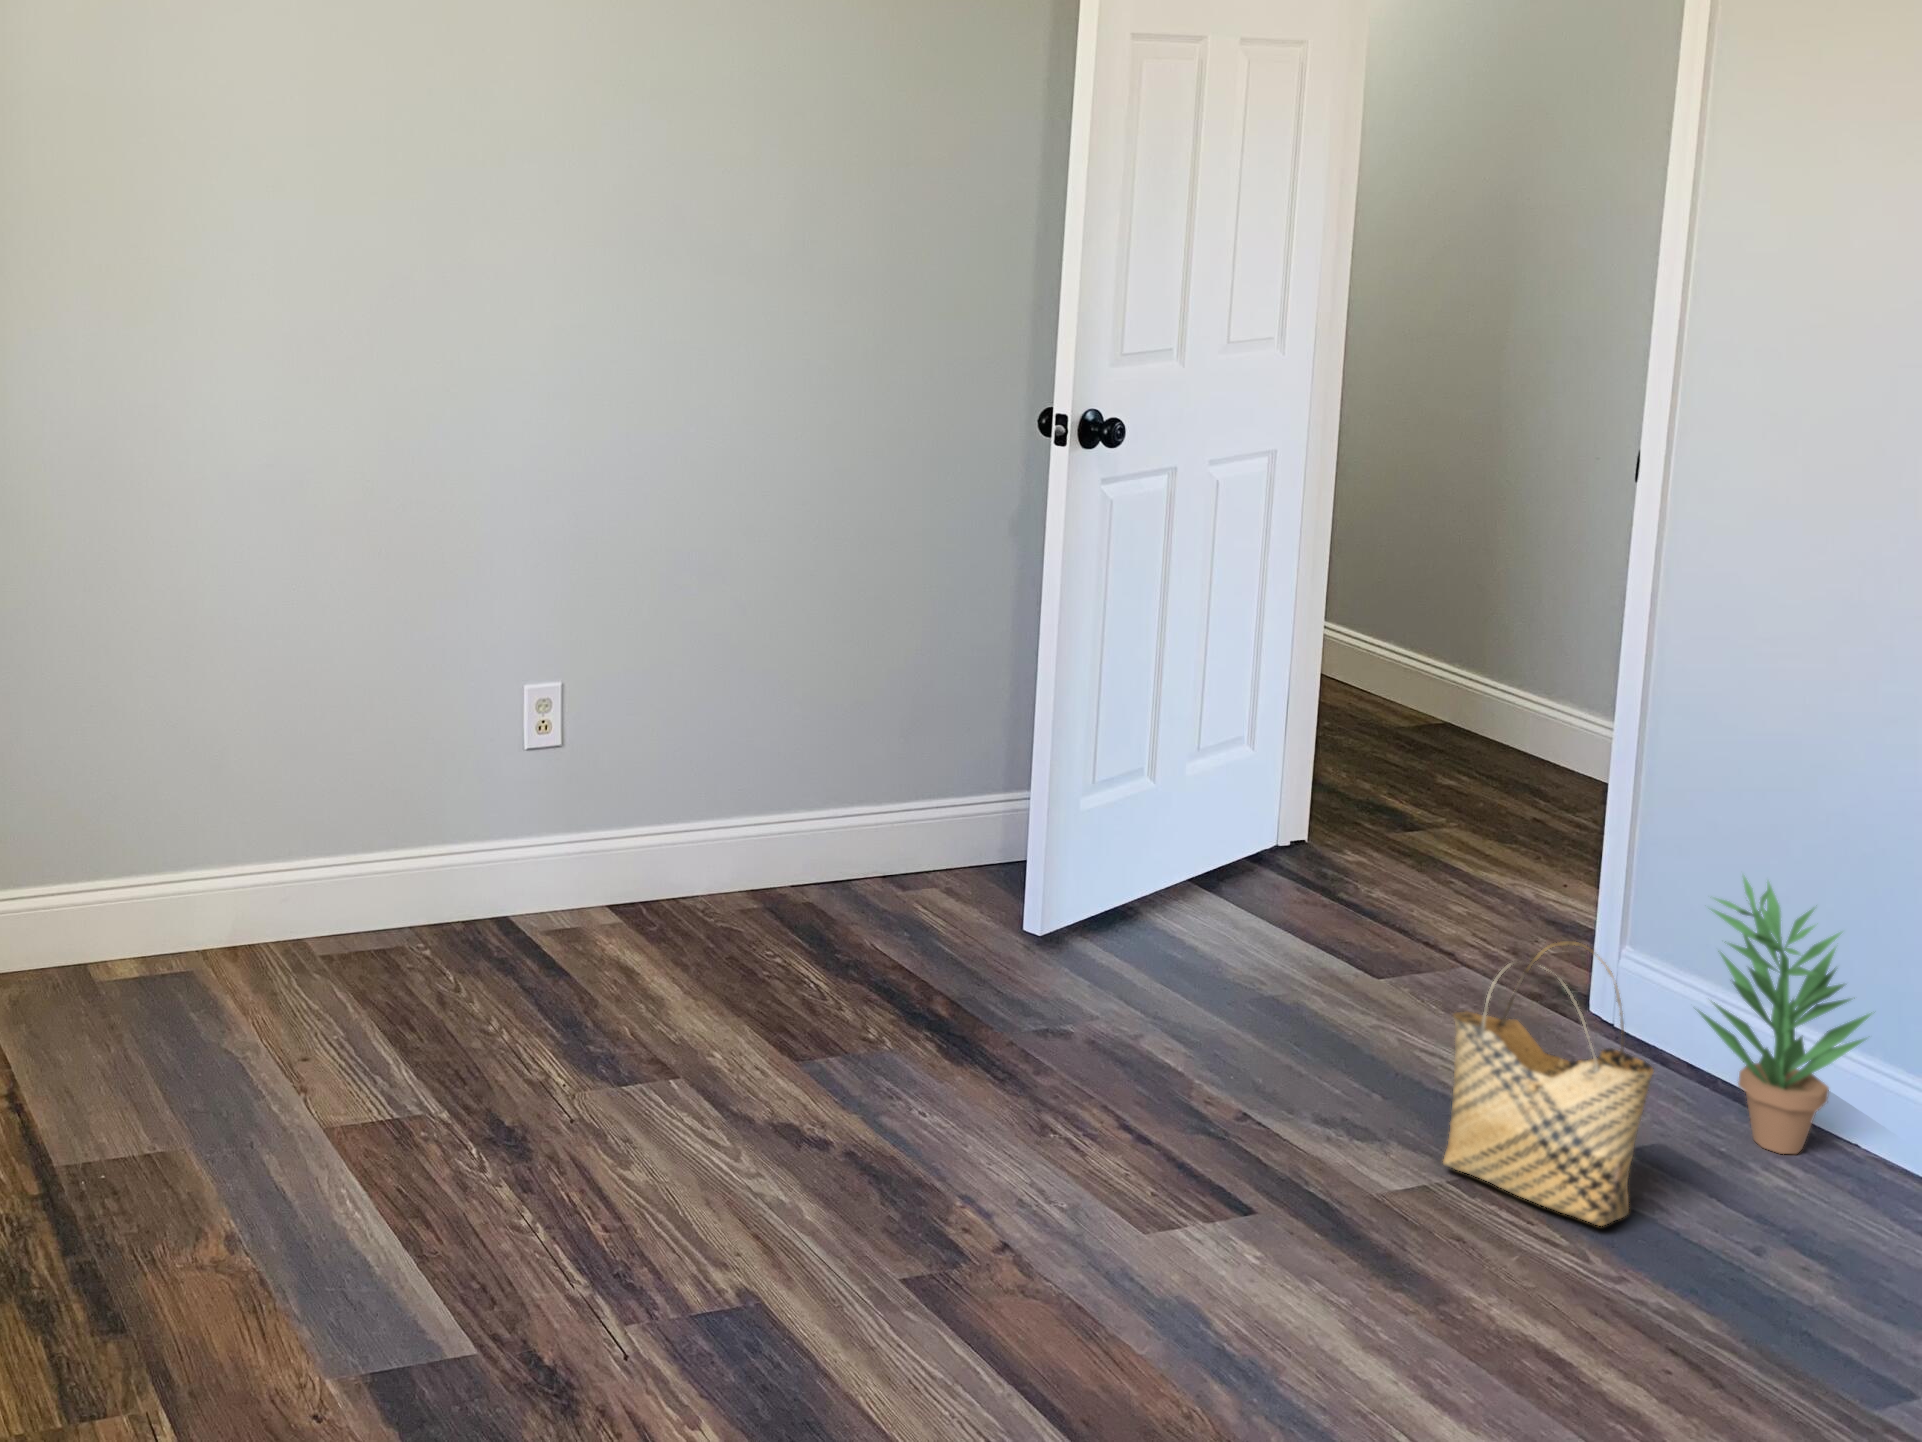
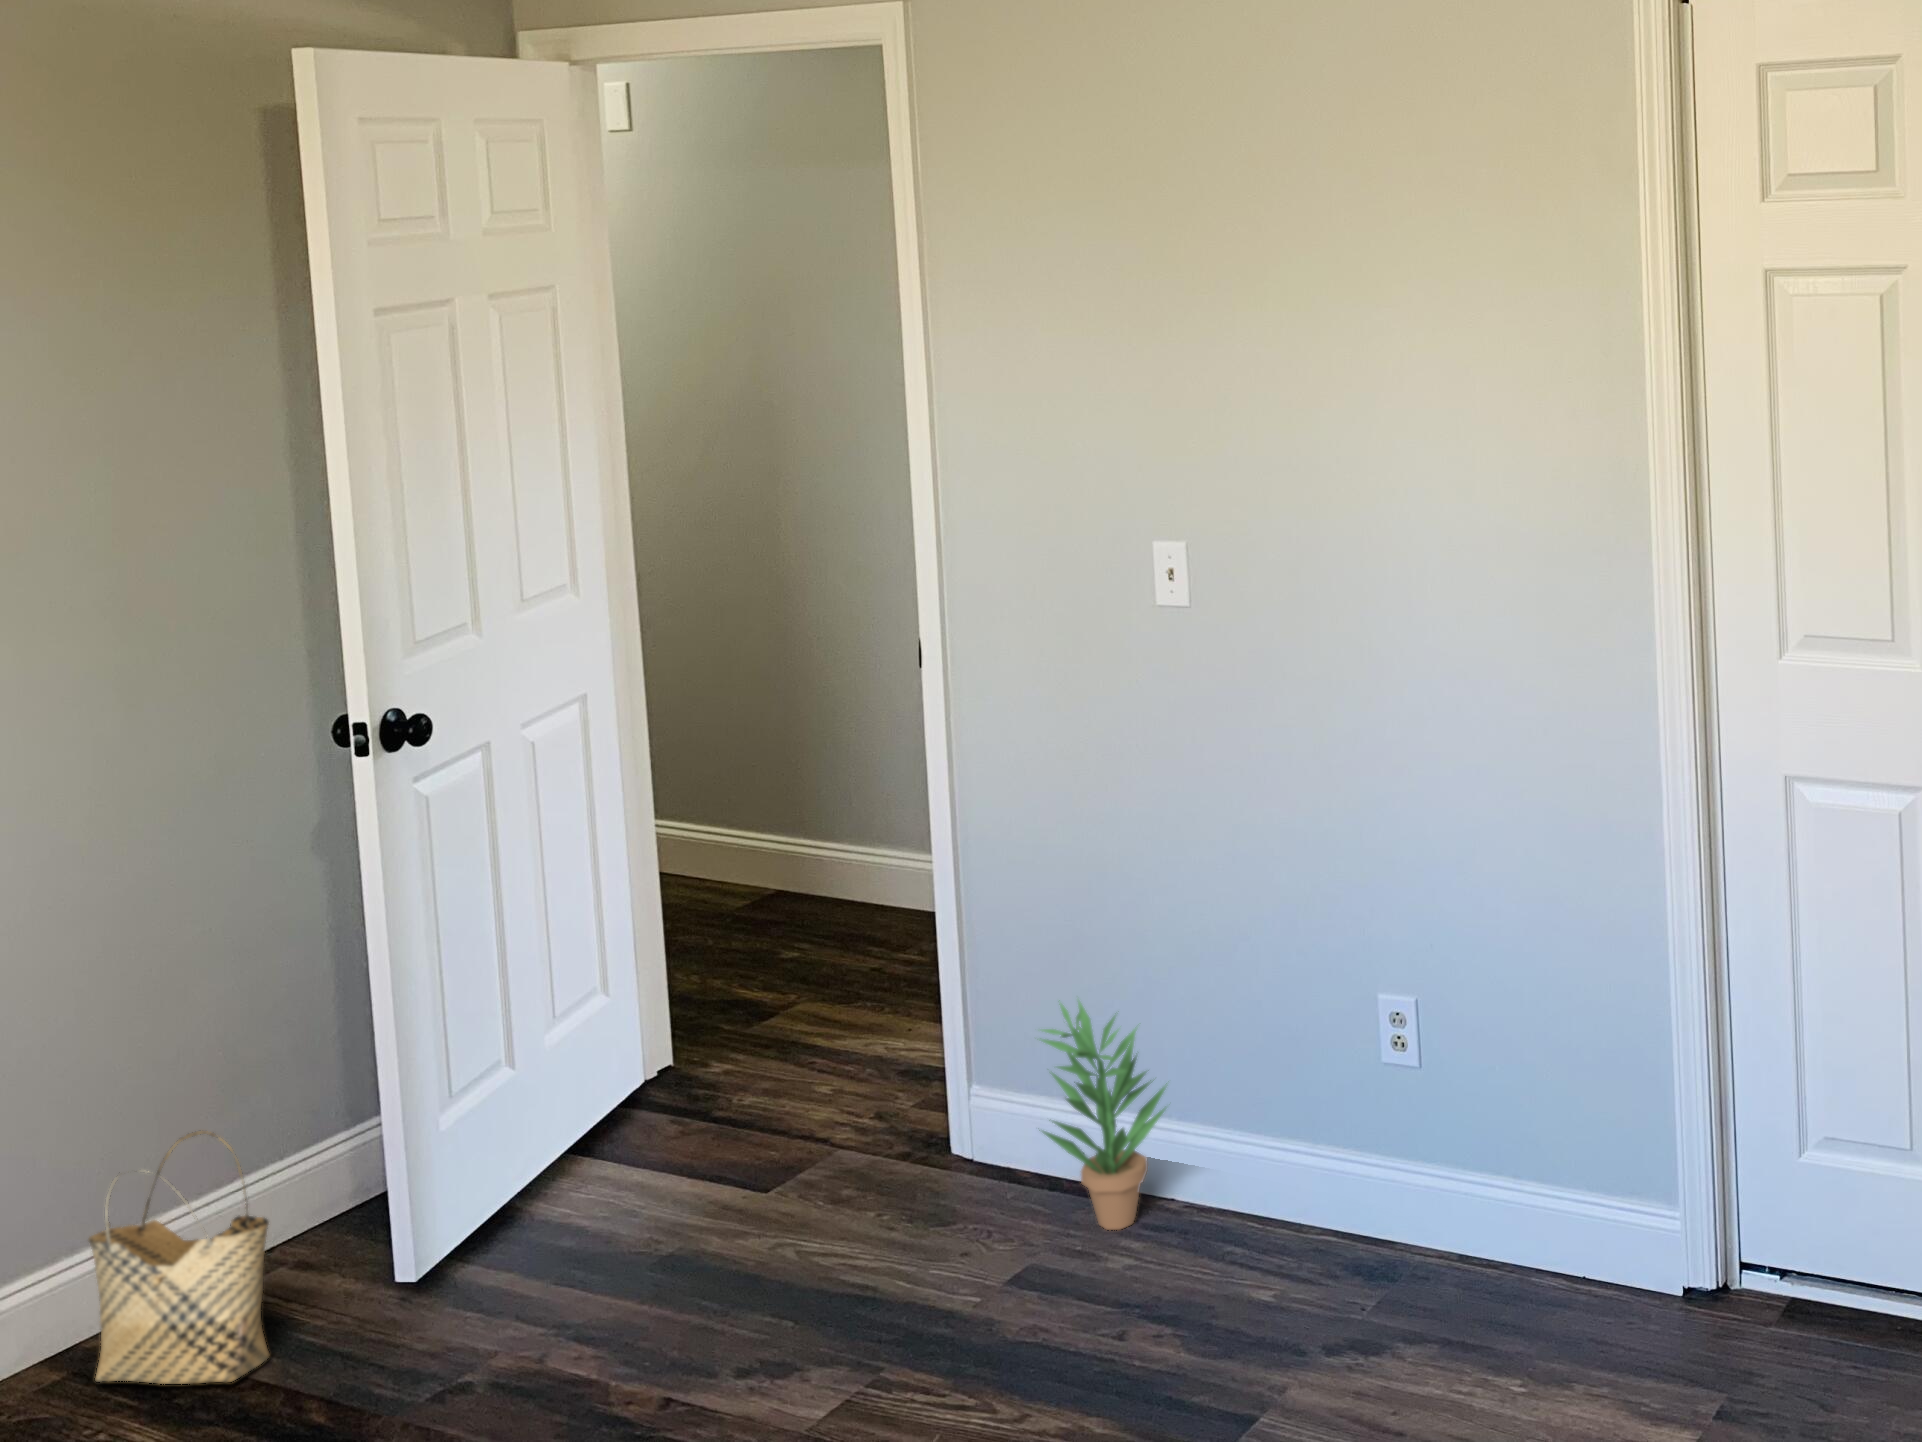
woven basket: present [1443,941,1654,1226] -> present [88,1131,269,1384]

